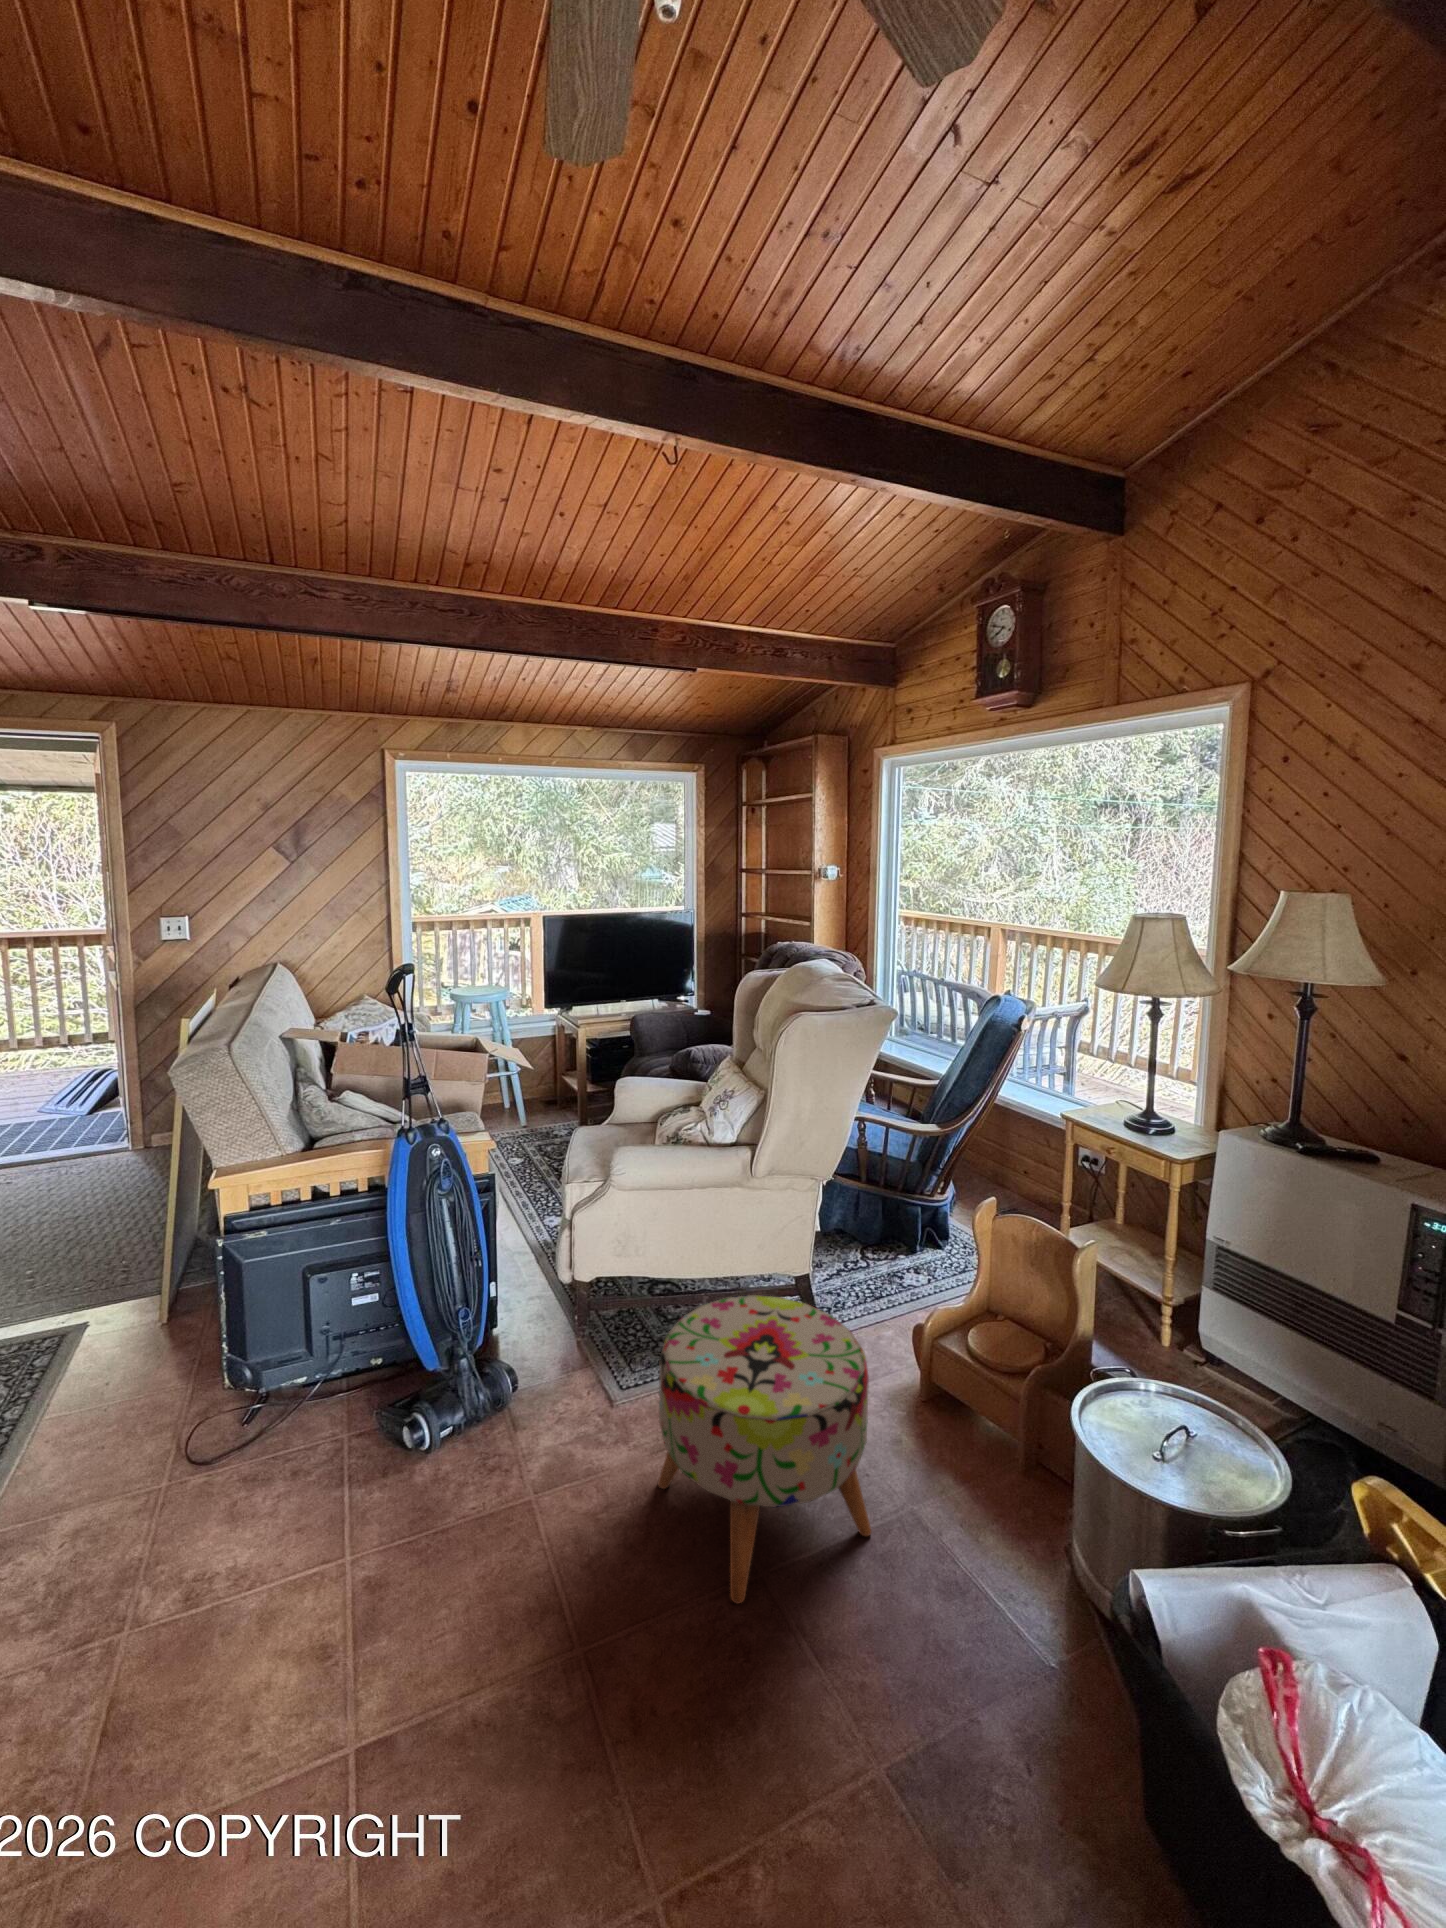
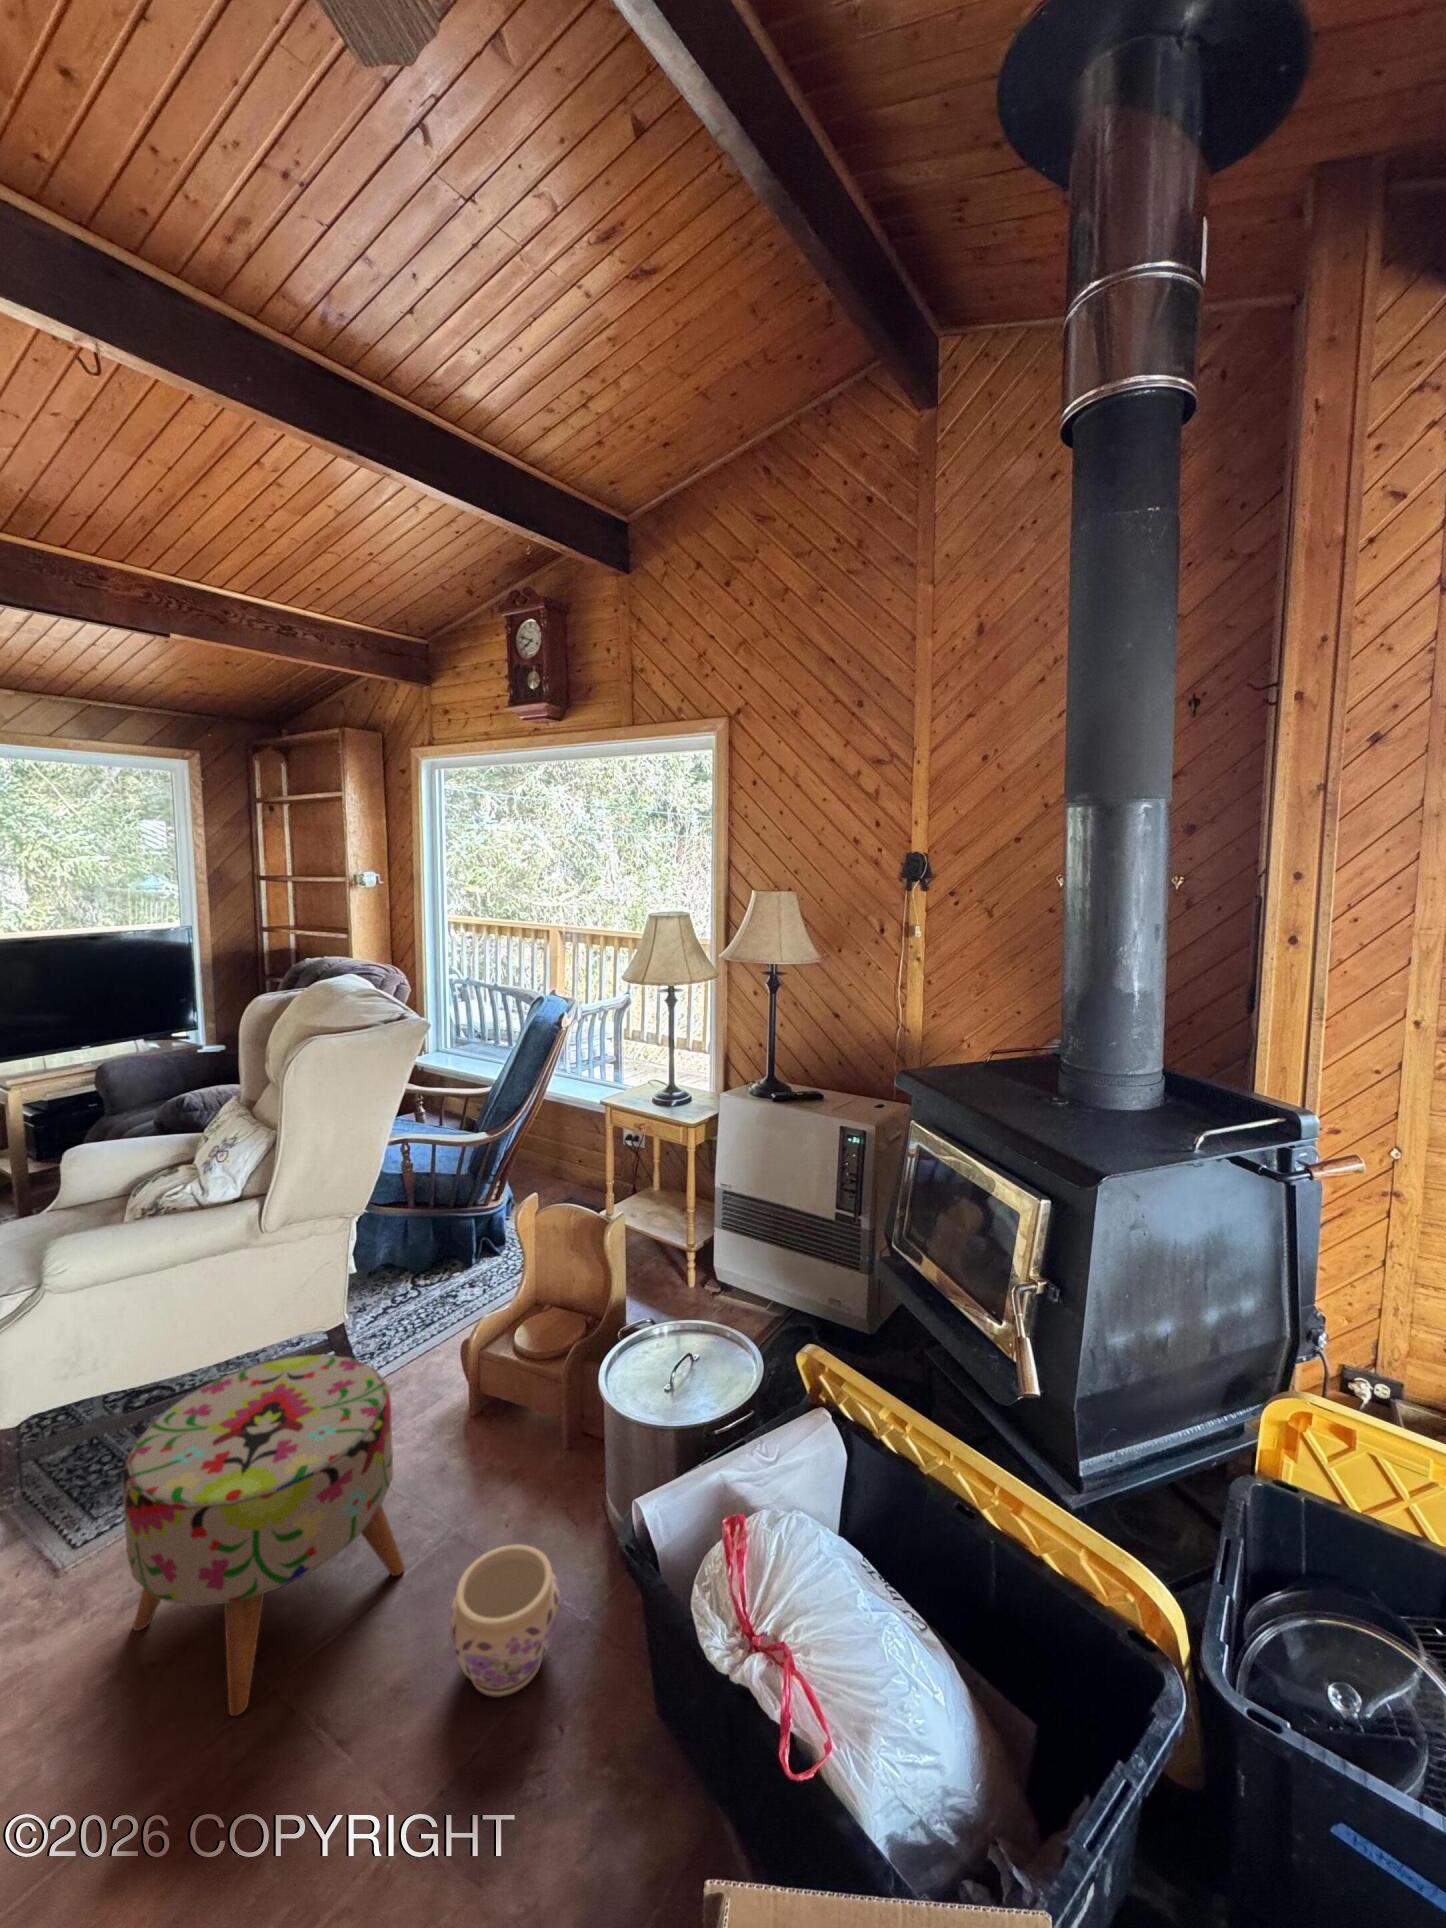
planter: none [925,1558,1041,1721] -> present [449,1544,560,1698]

